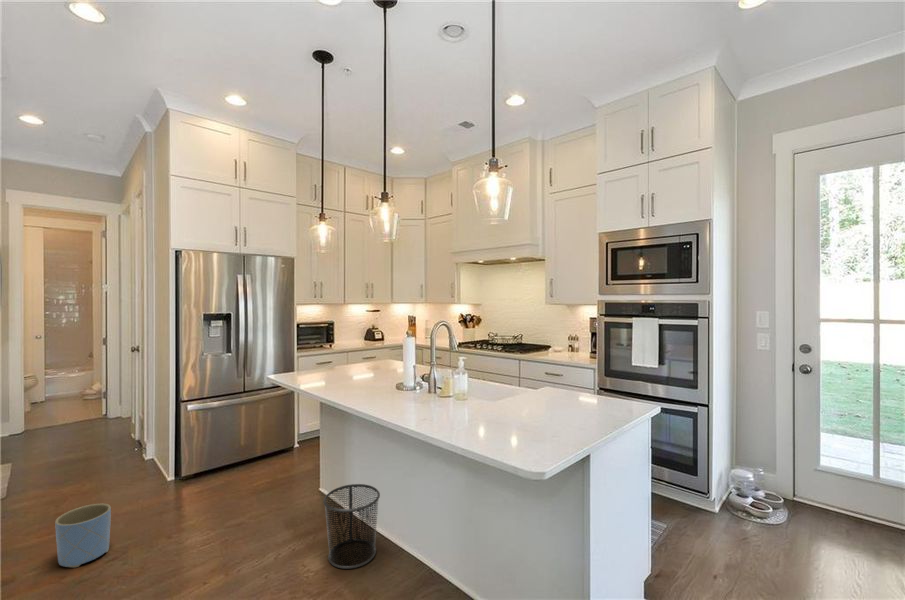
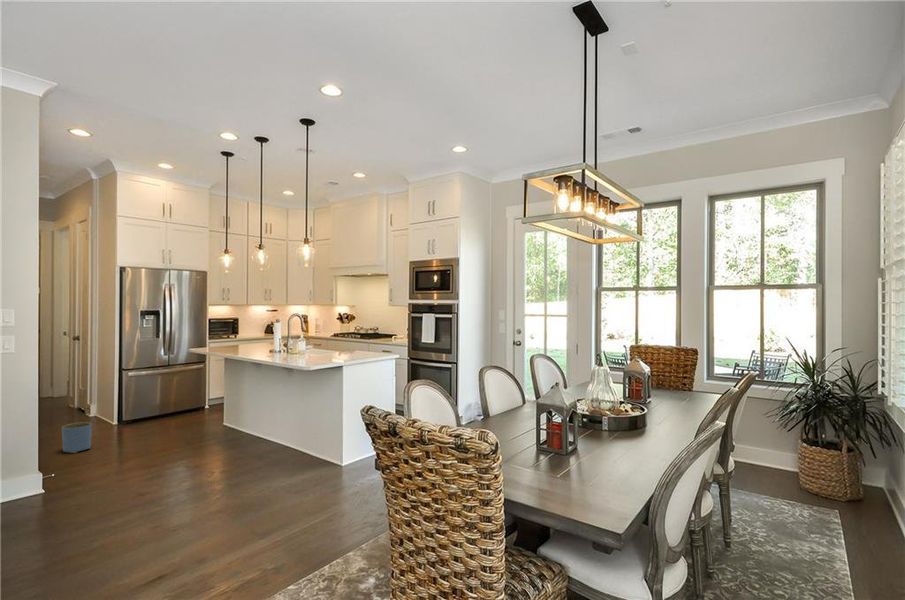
waste bin: present [323,484,380,569] -> none [222,409,256,450]

